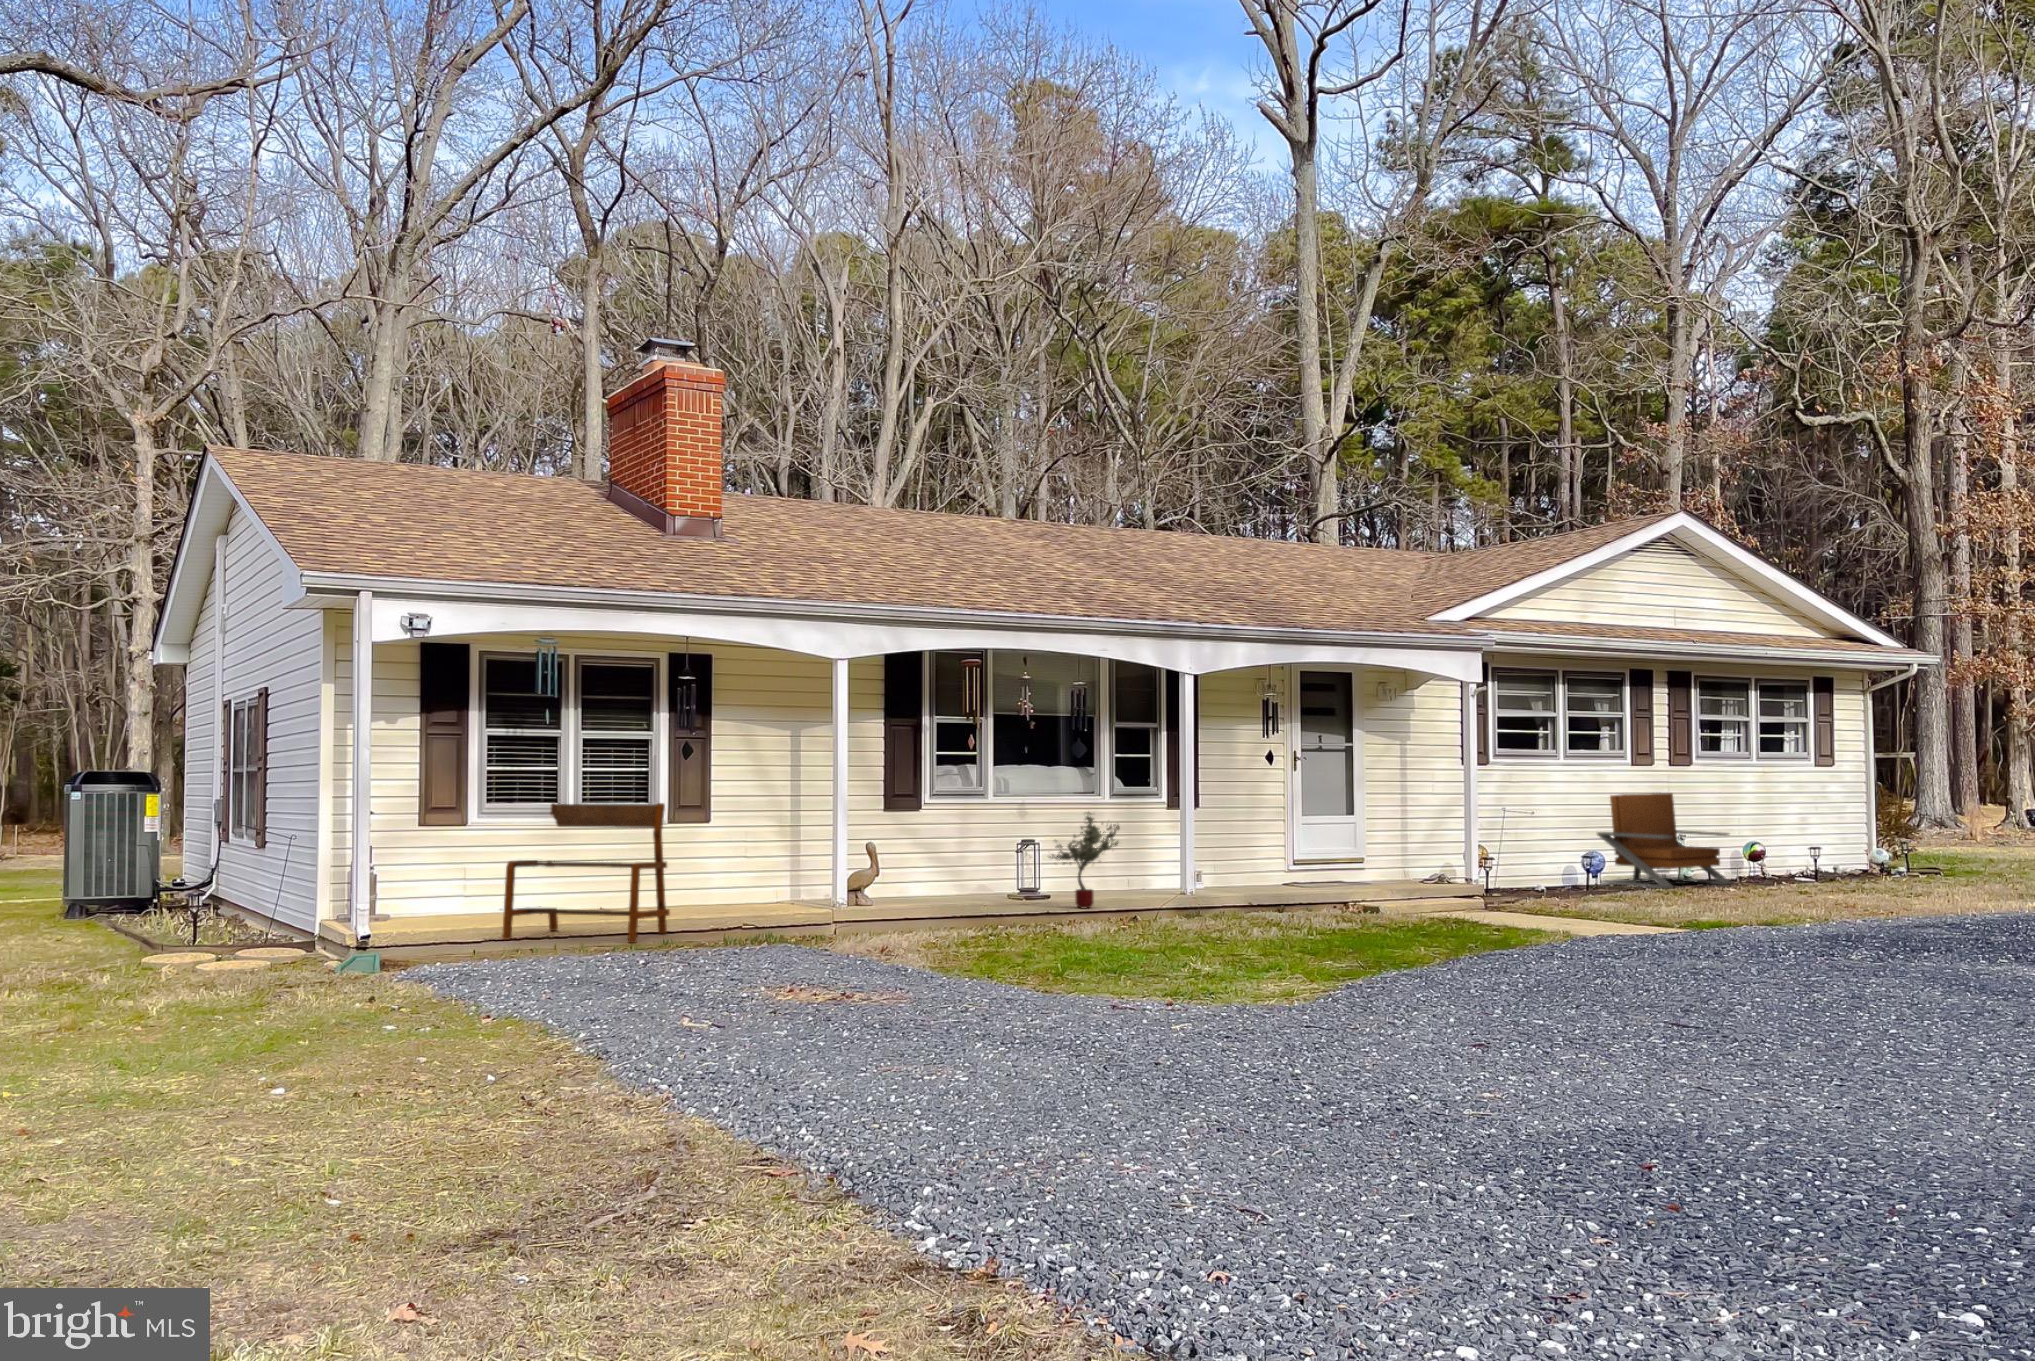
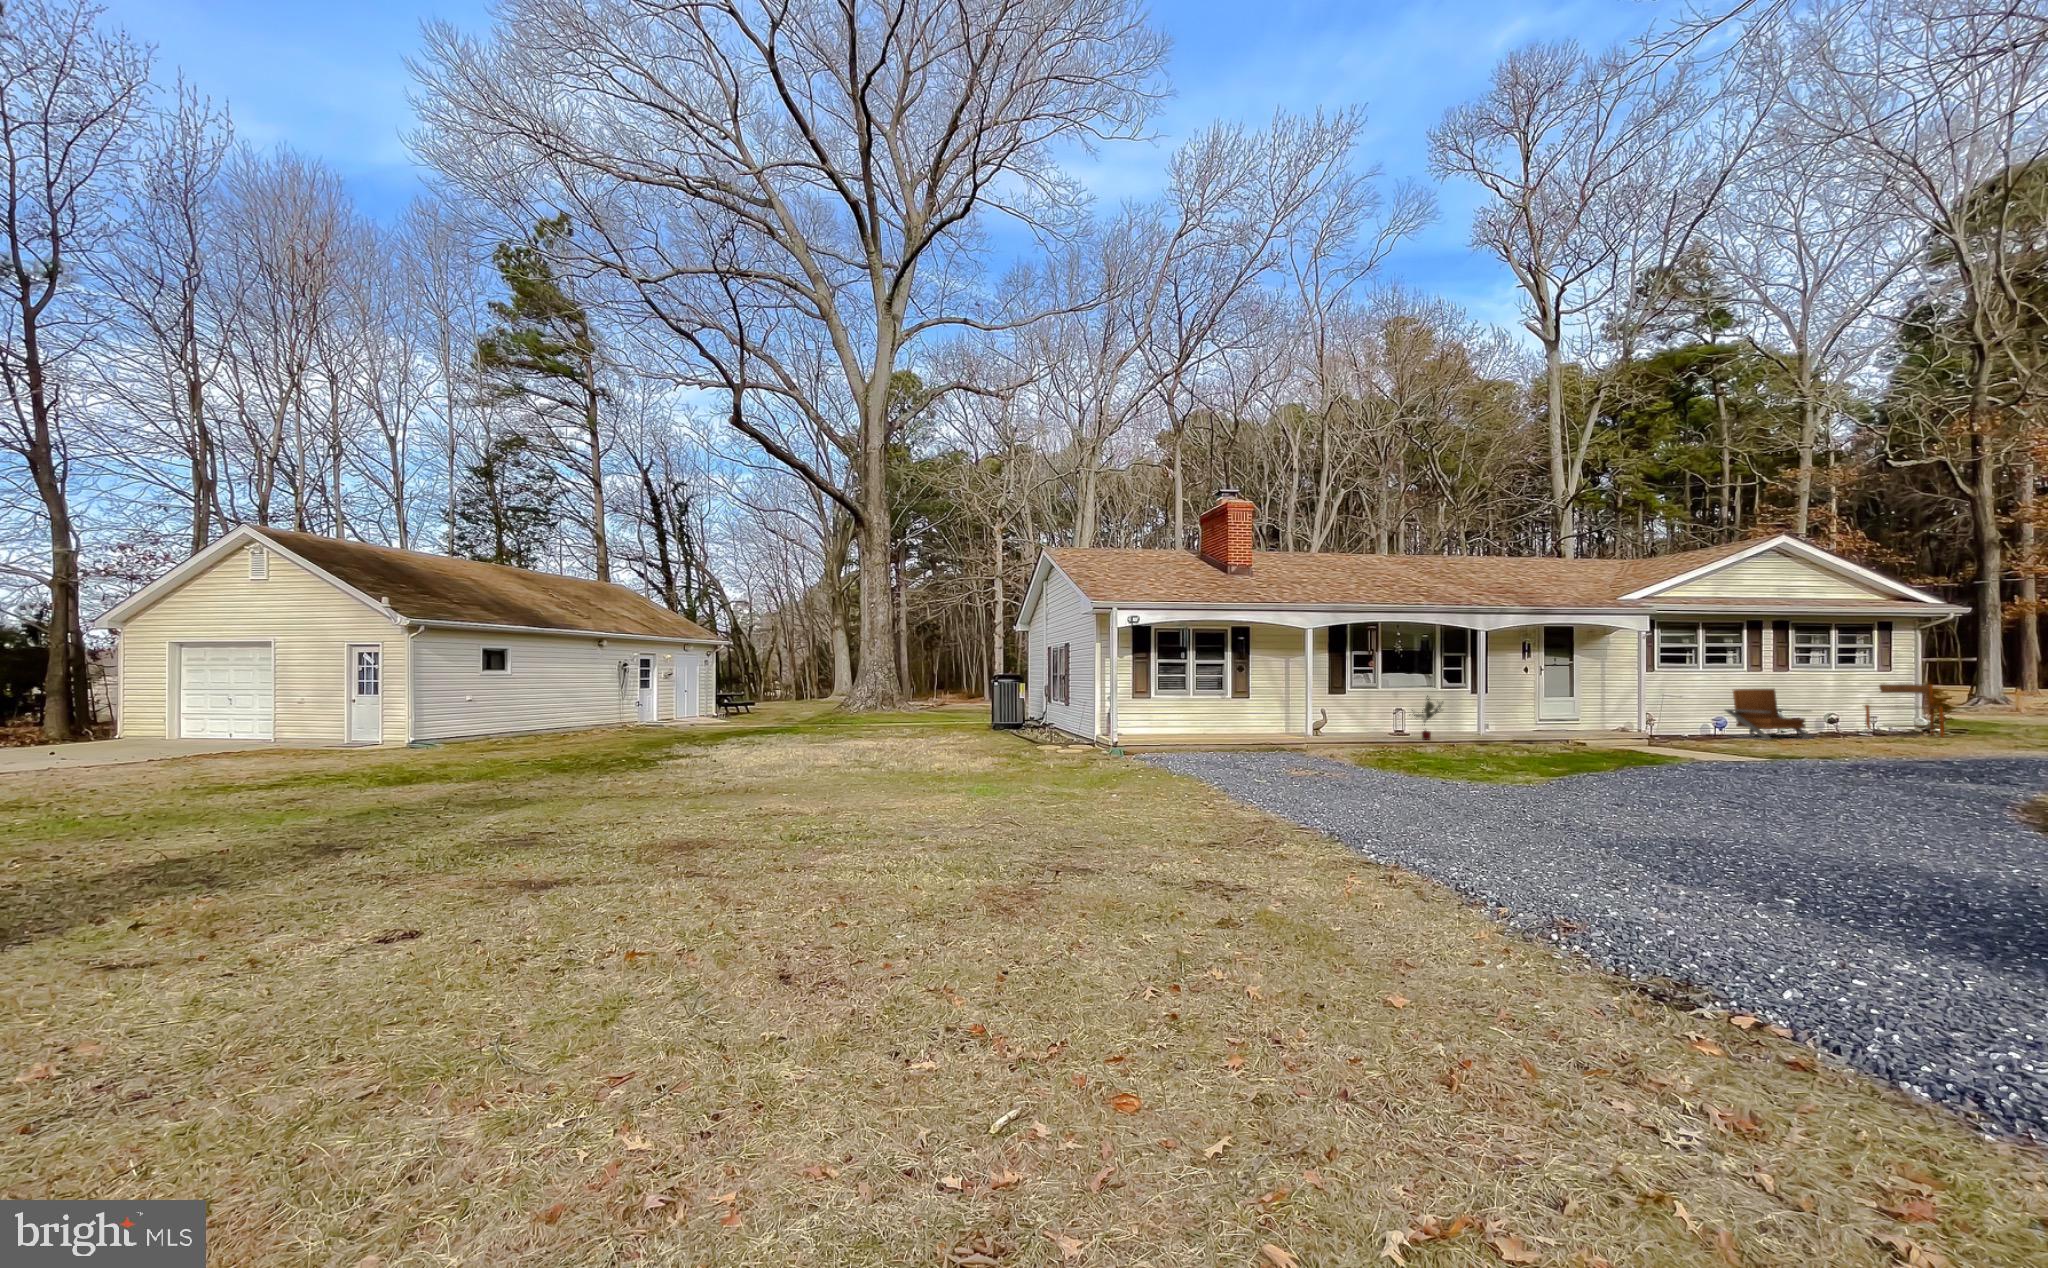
bench: present [502,803,670,943] -> present [1865,684,1945,737]

